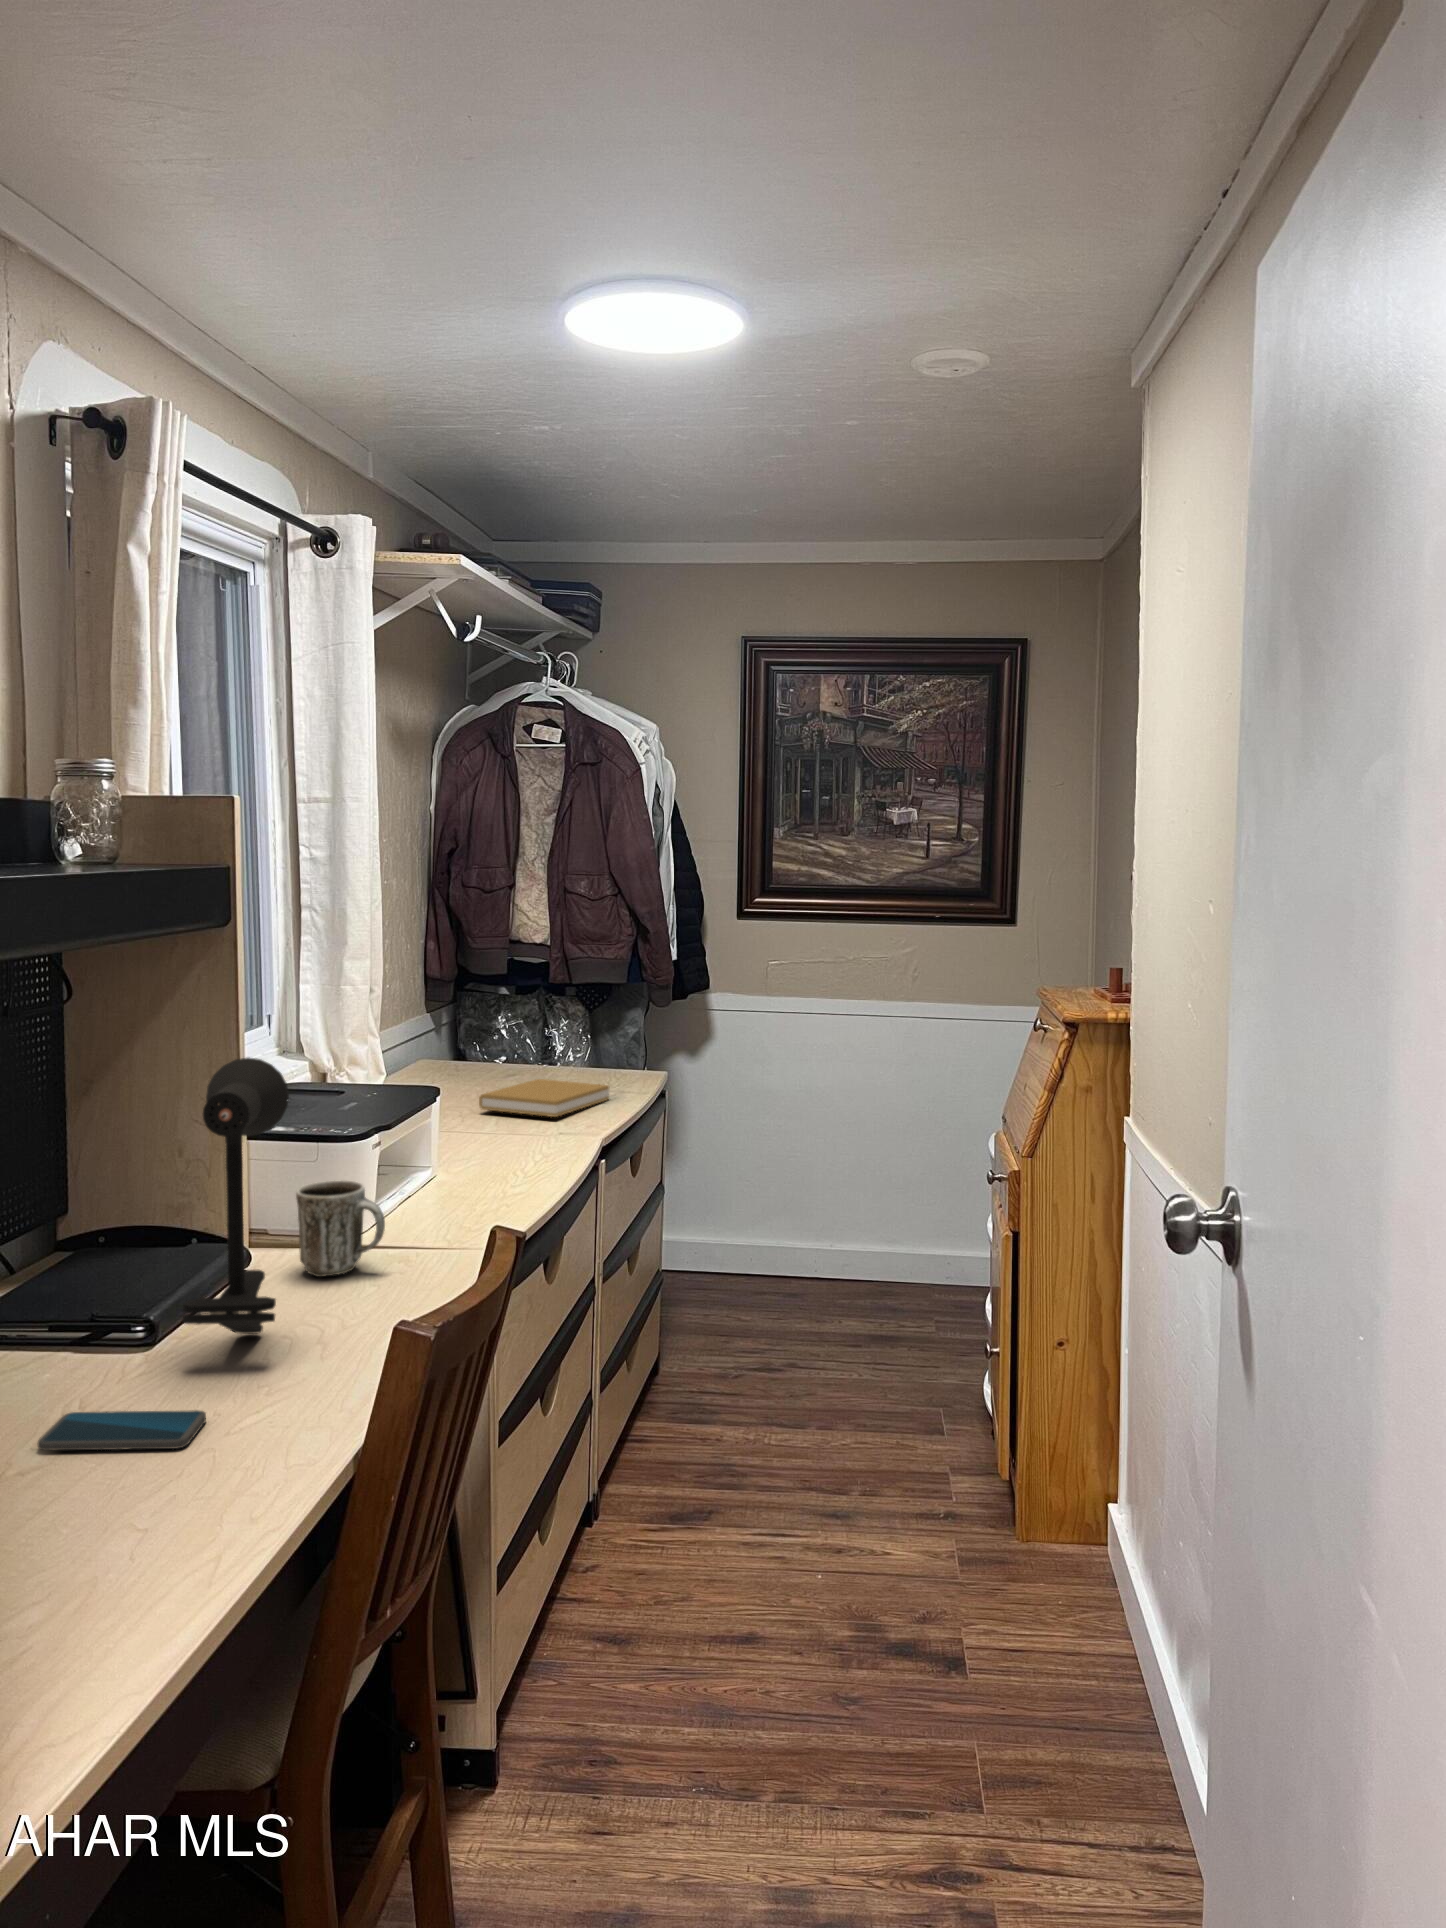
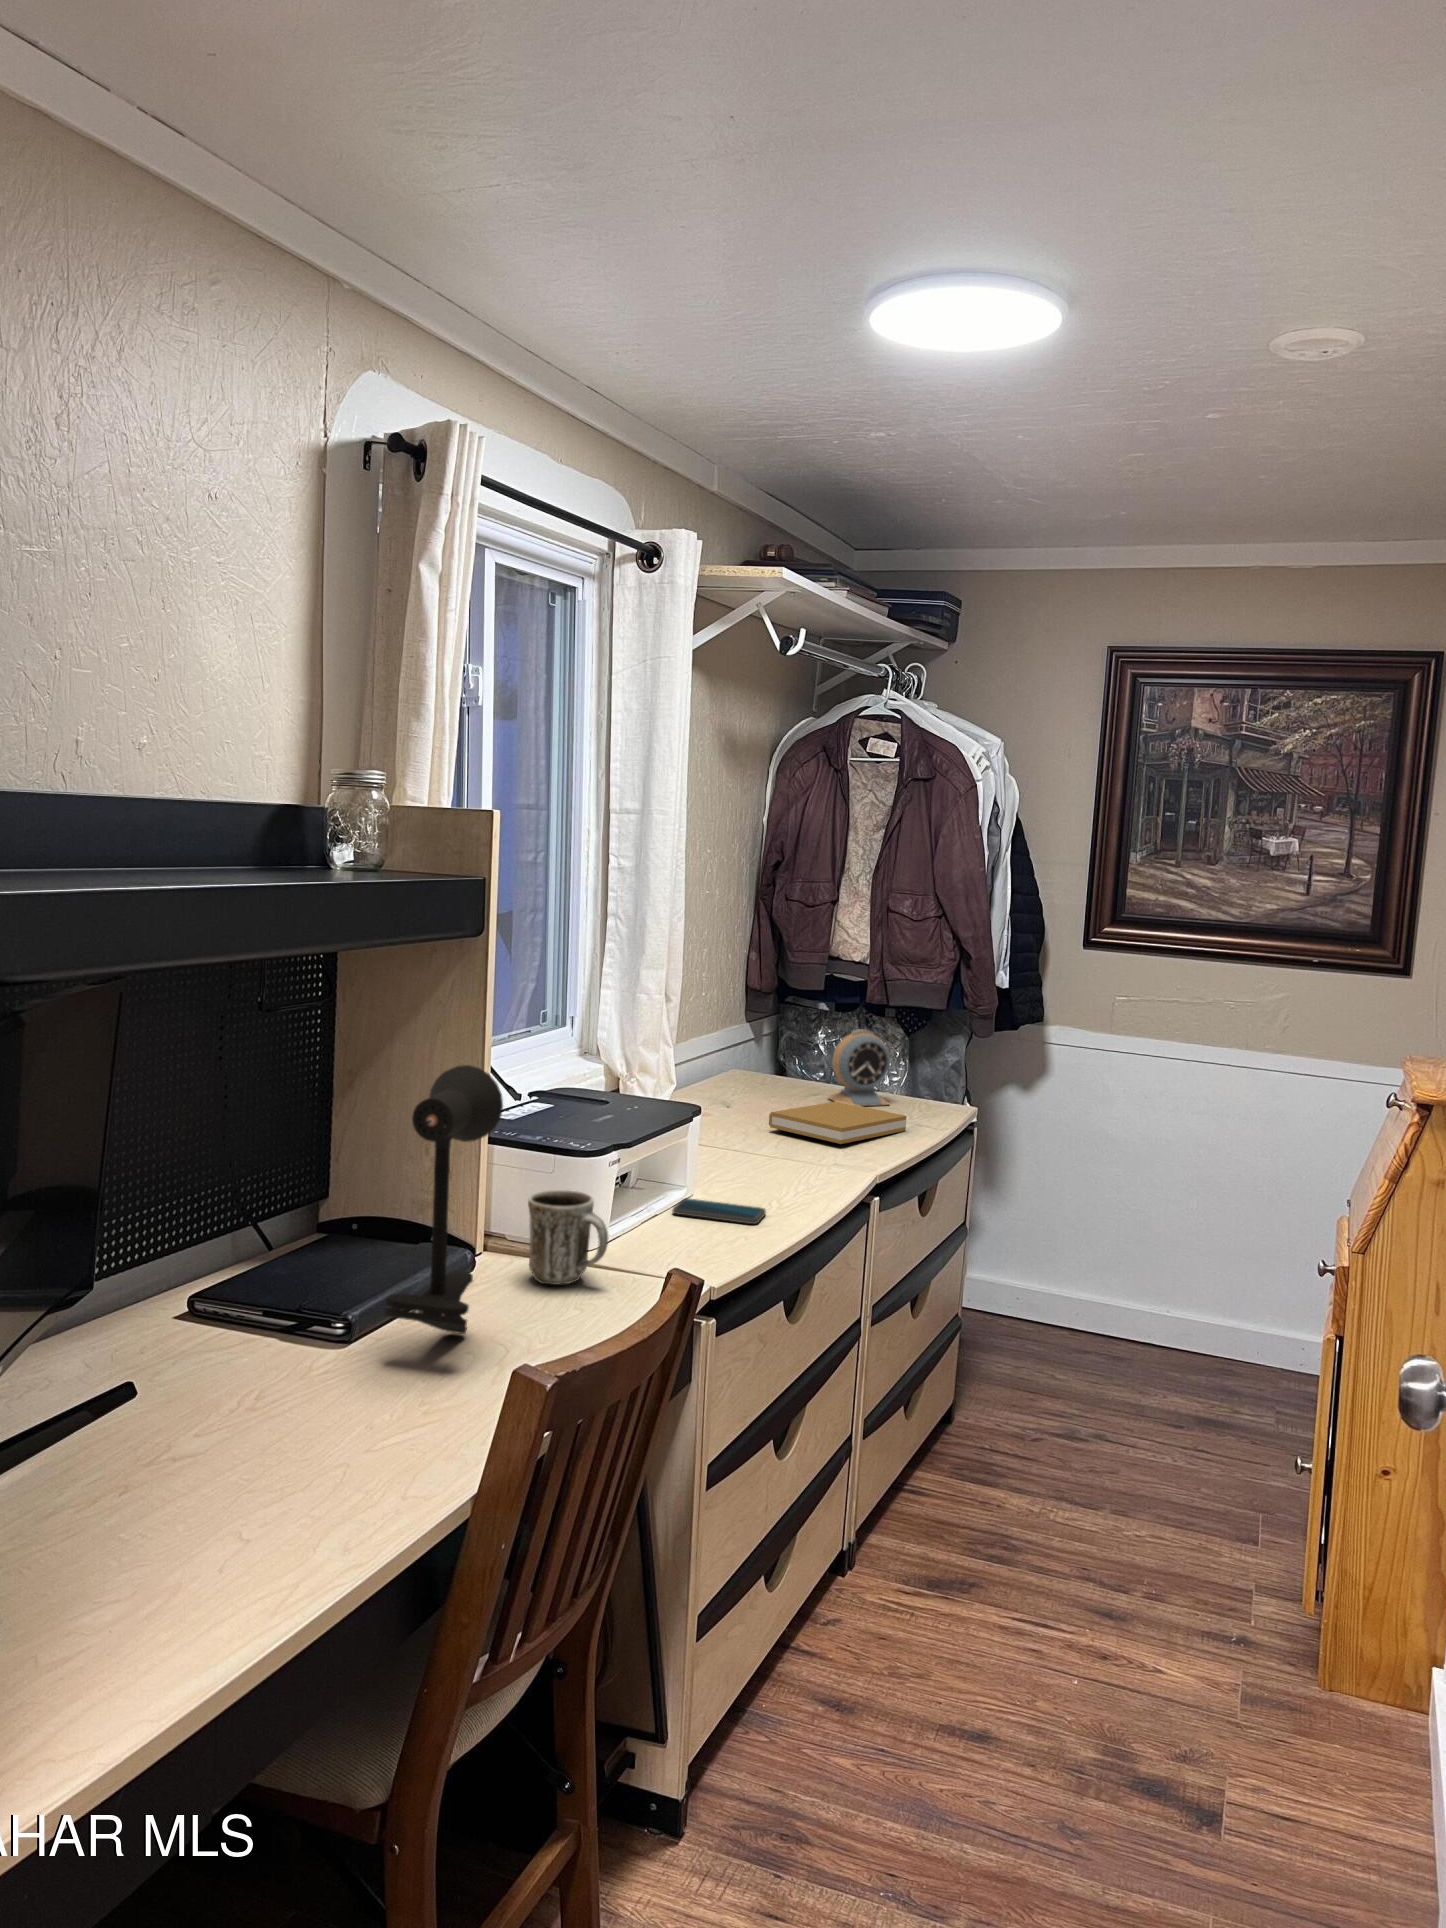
alarm clock: none [522,1008,585,1084] -> present [828,1029,890,1106]
smartphone: present [38,1410,206,1451] -> present [673,1198,766,1224]

